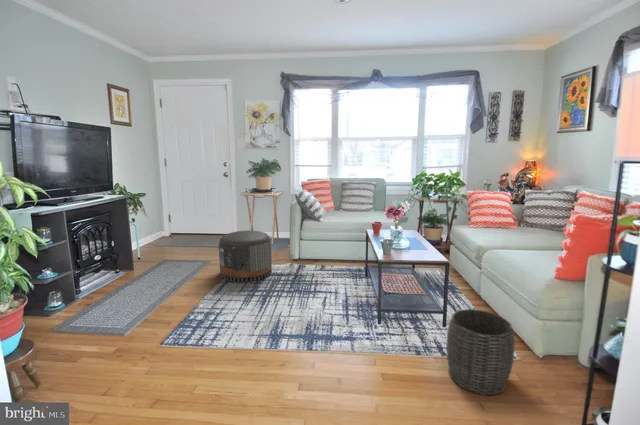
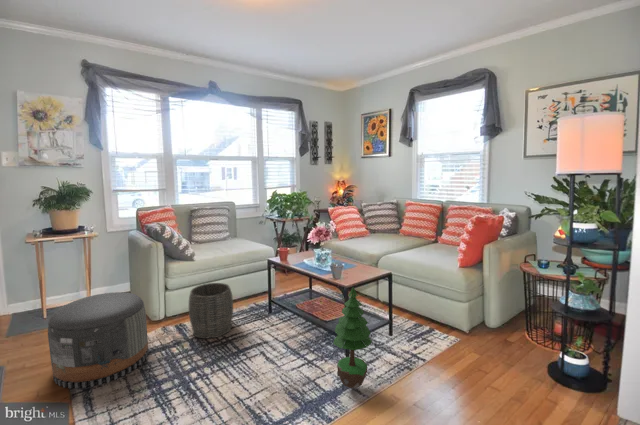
potted tree: none [338,250,372,341] -> present [333,287,372,389]
woven basket: present [446,309,515,395] -> present [189,283,233,339]

